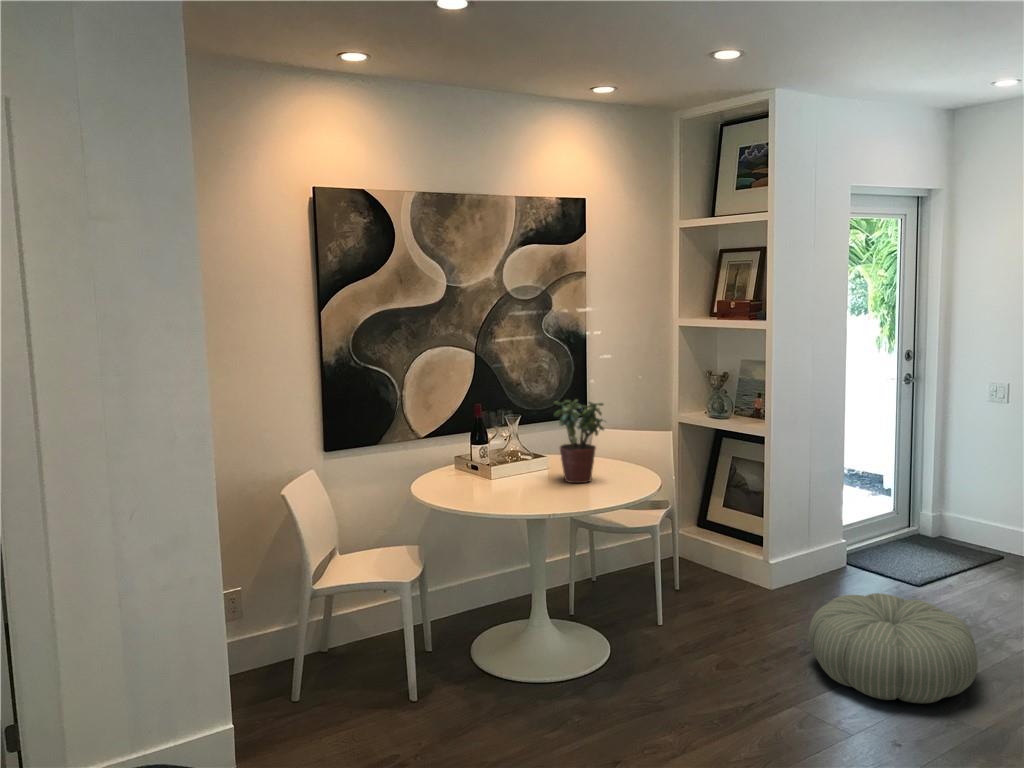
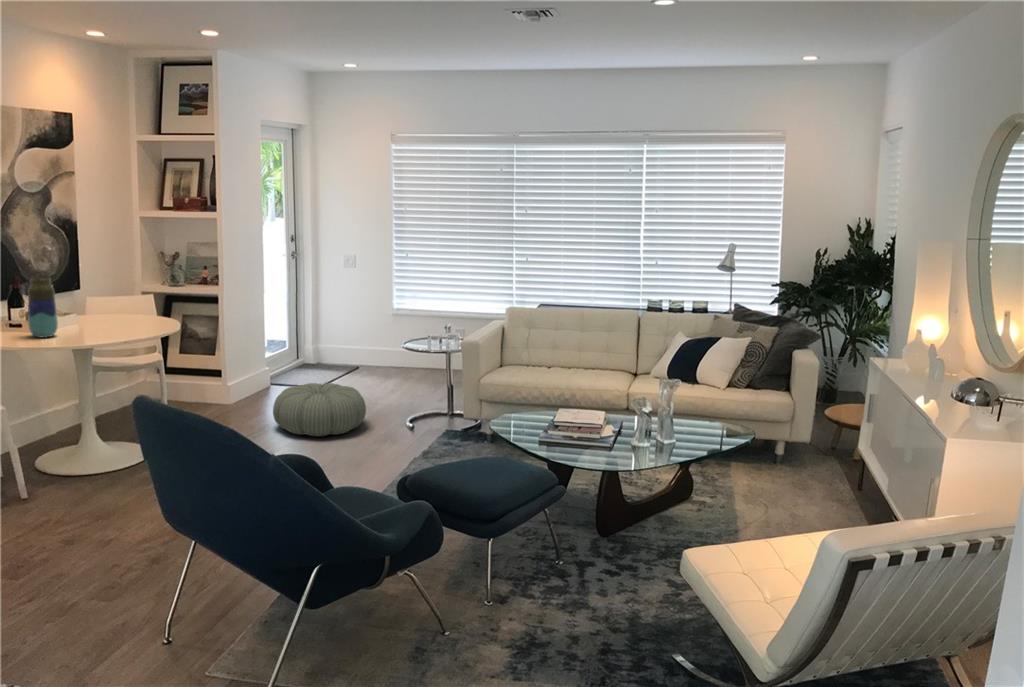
potted plant: present [554,400,605,483] -> none [94,268,136,329]
vase: none [461,408,495,489] -> present [28,277,58,337]

